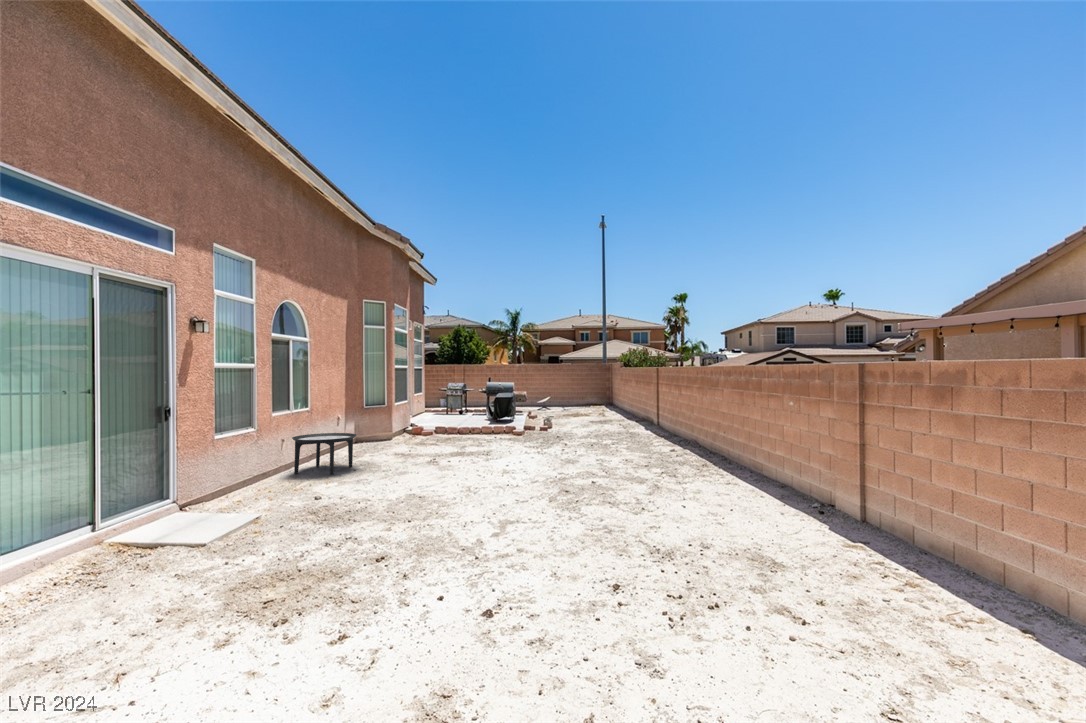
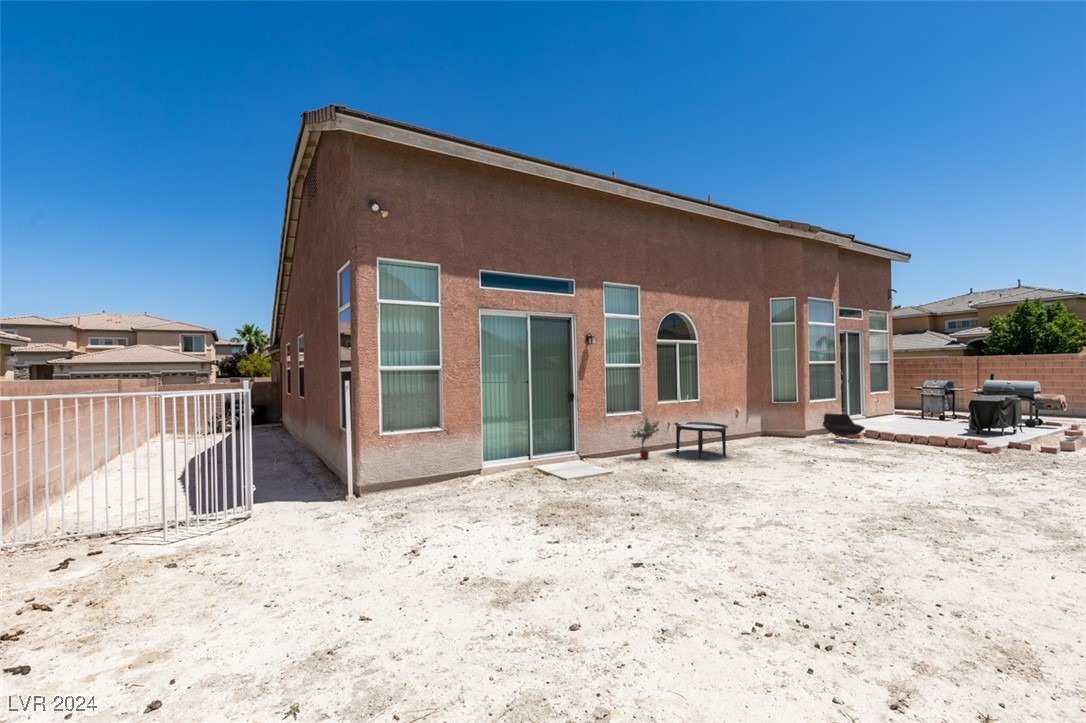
lounge chair: none [402,413,436,440] -> present [823,414,865,445]
potted tree: none [247,432,287,490] -> present [631,416,659,459]

